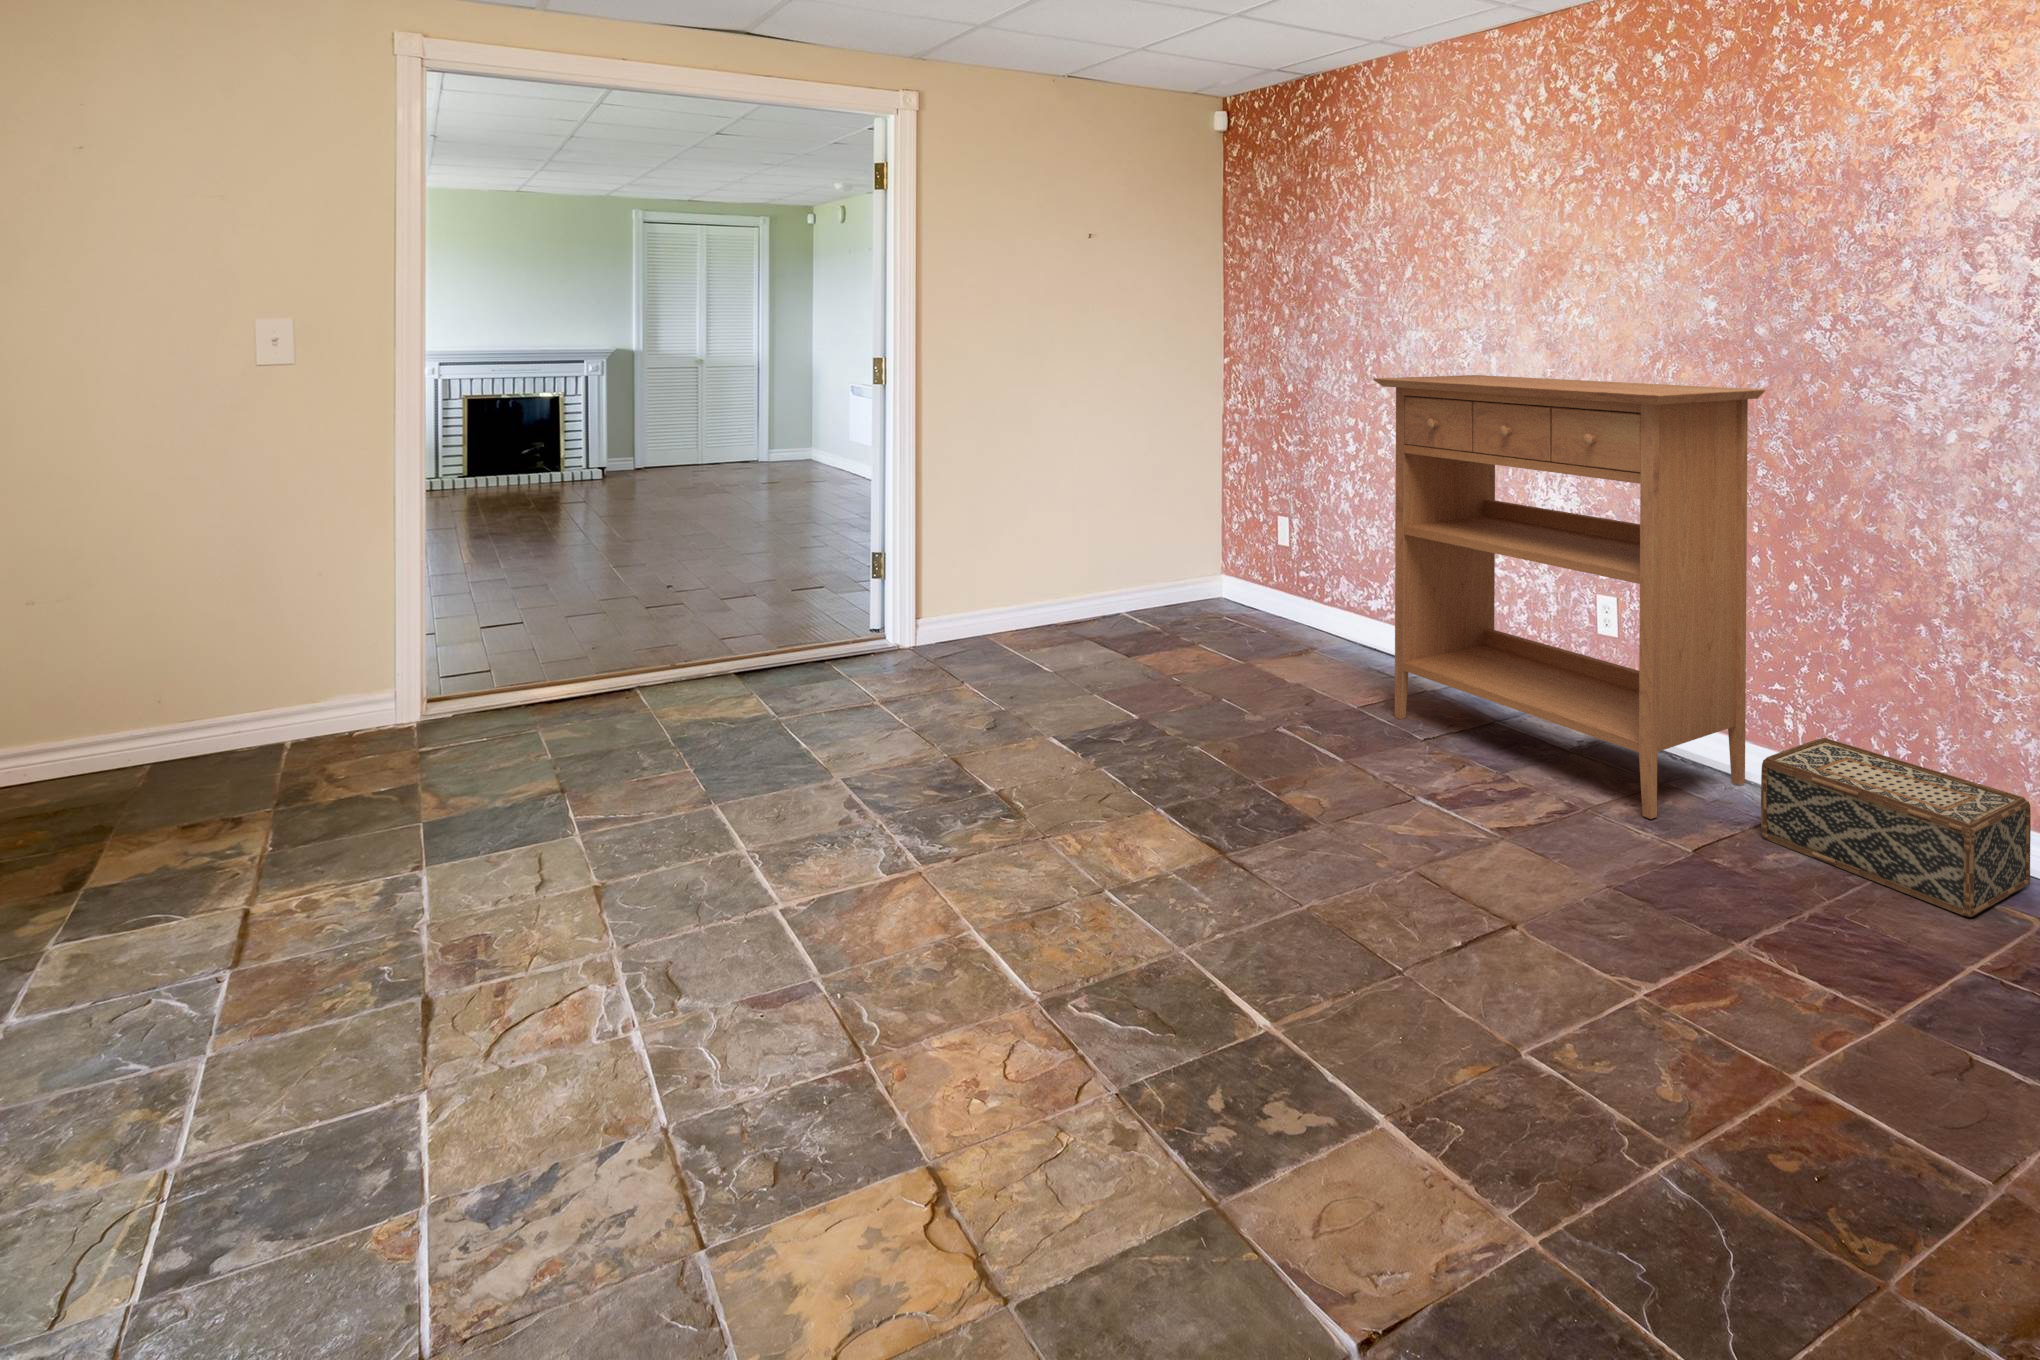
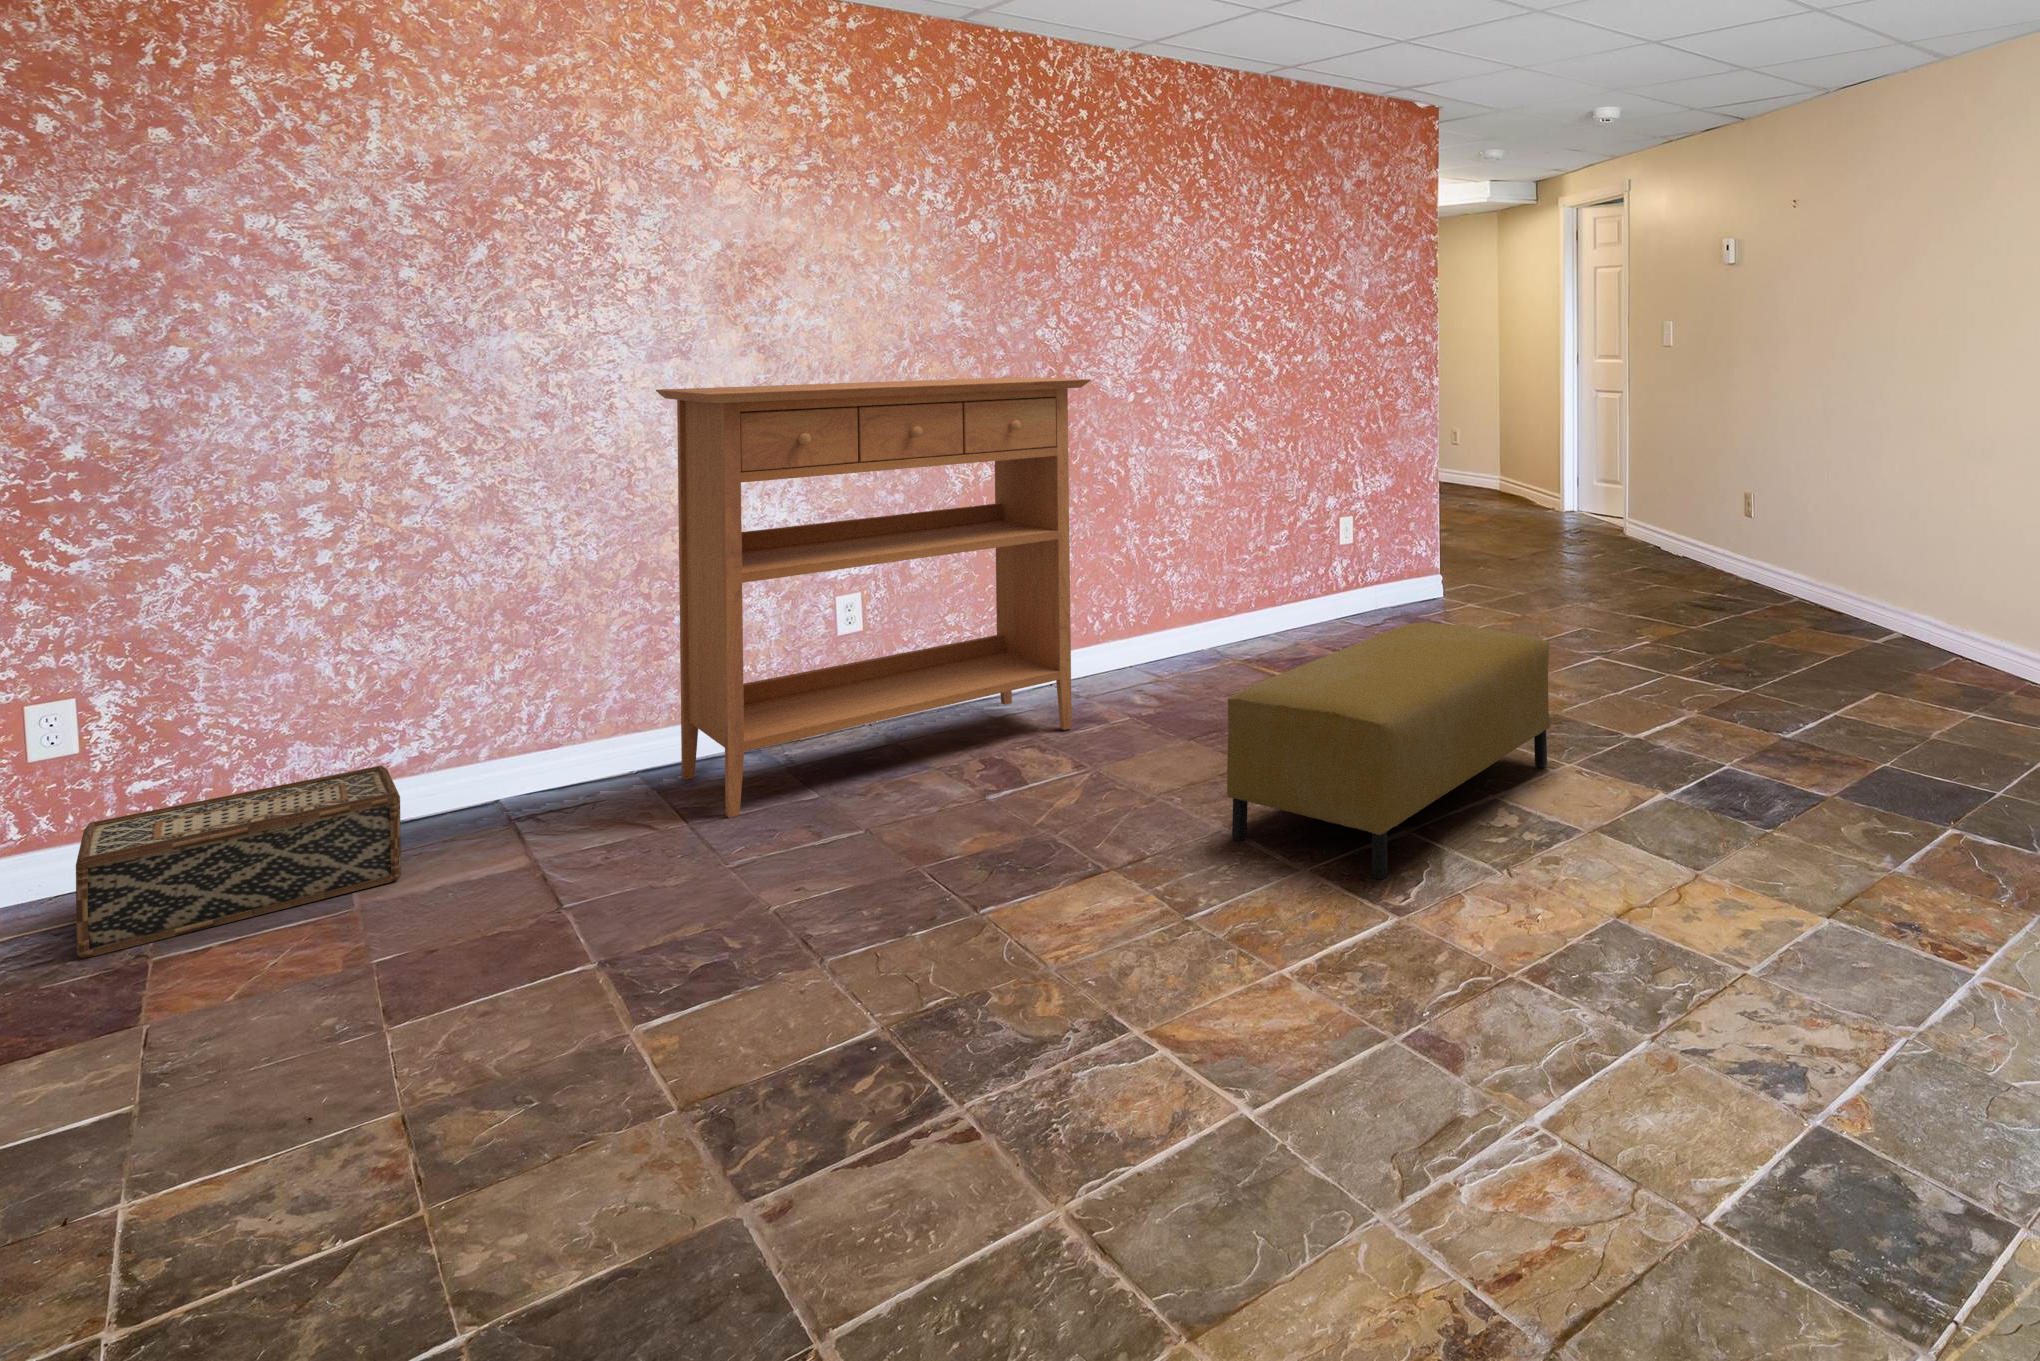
woven basket: present [1761,738,2031,917] -> present [76,766,401,958]
ottoman: none [1127,751,1668,1216] -> present [1227,623,1550,879]

